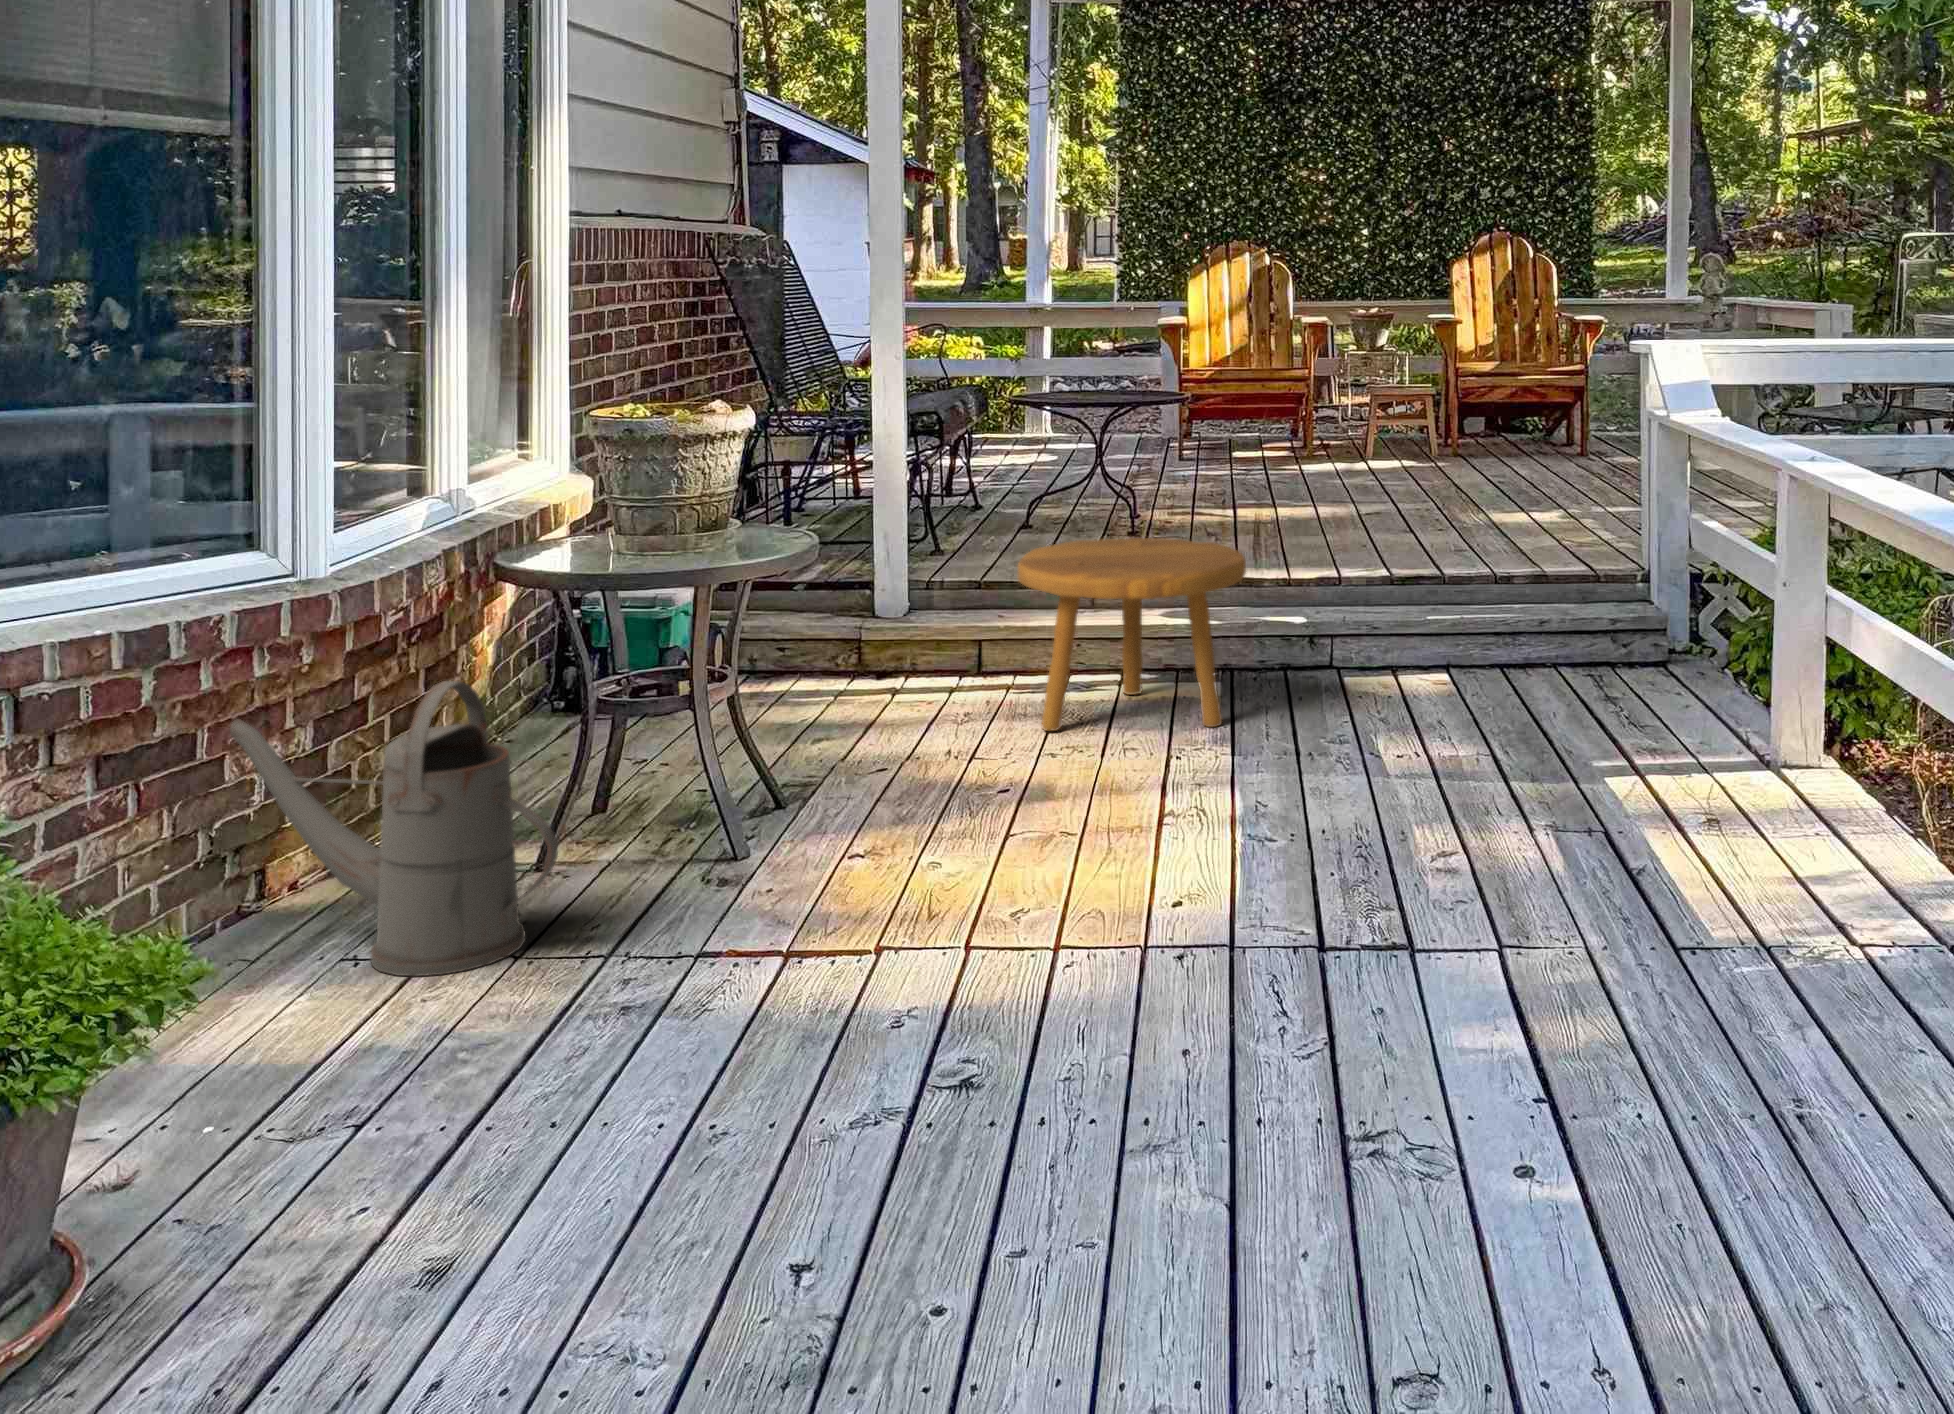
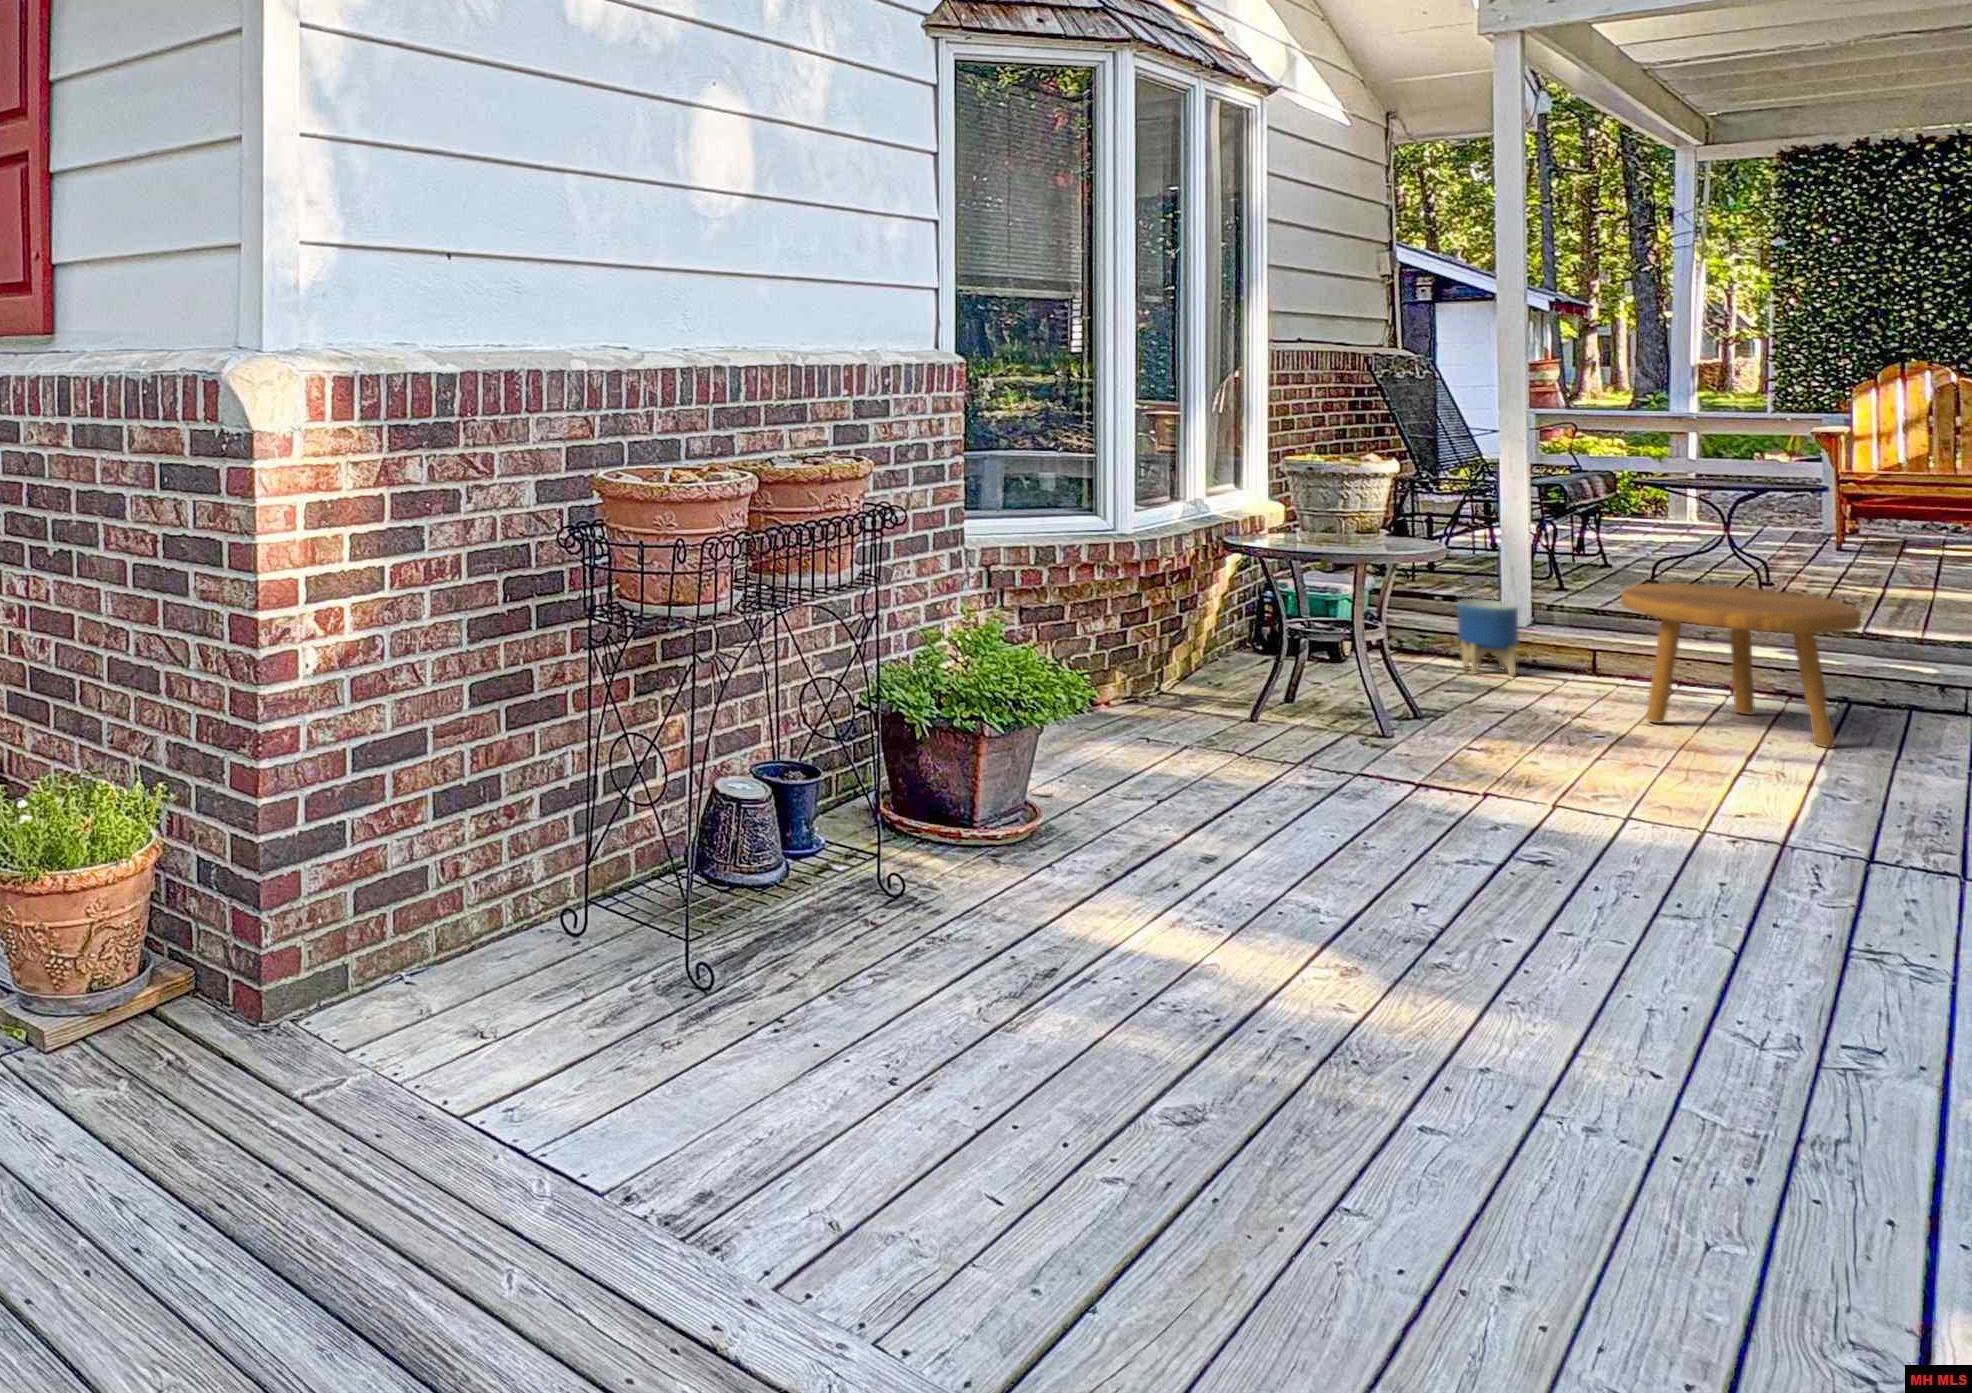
planter: none [825,586,896,694] -> present [1457,599,1518,676]
watering can: present [230,681,558,976] -> none [1083,595,1264,760]

